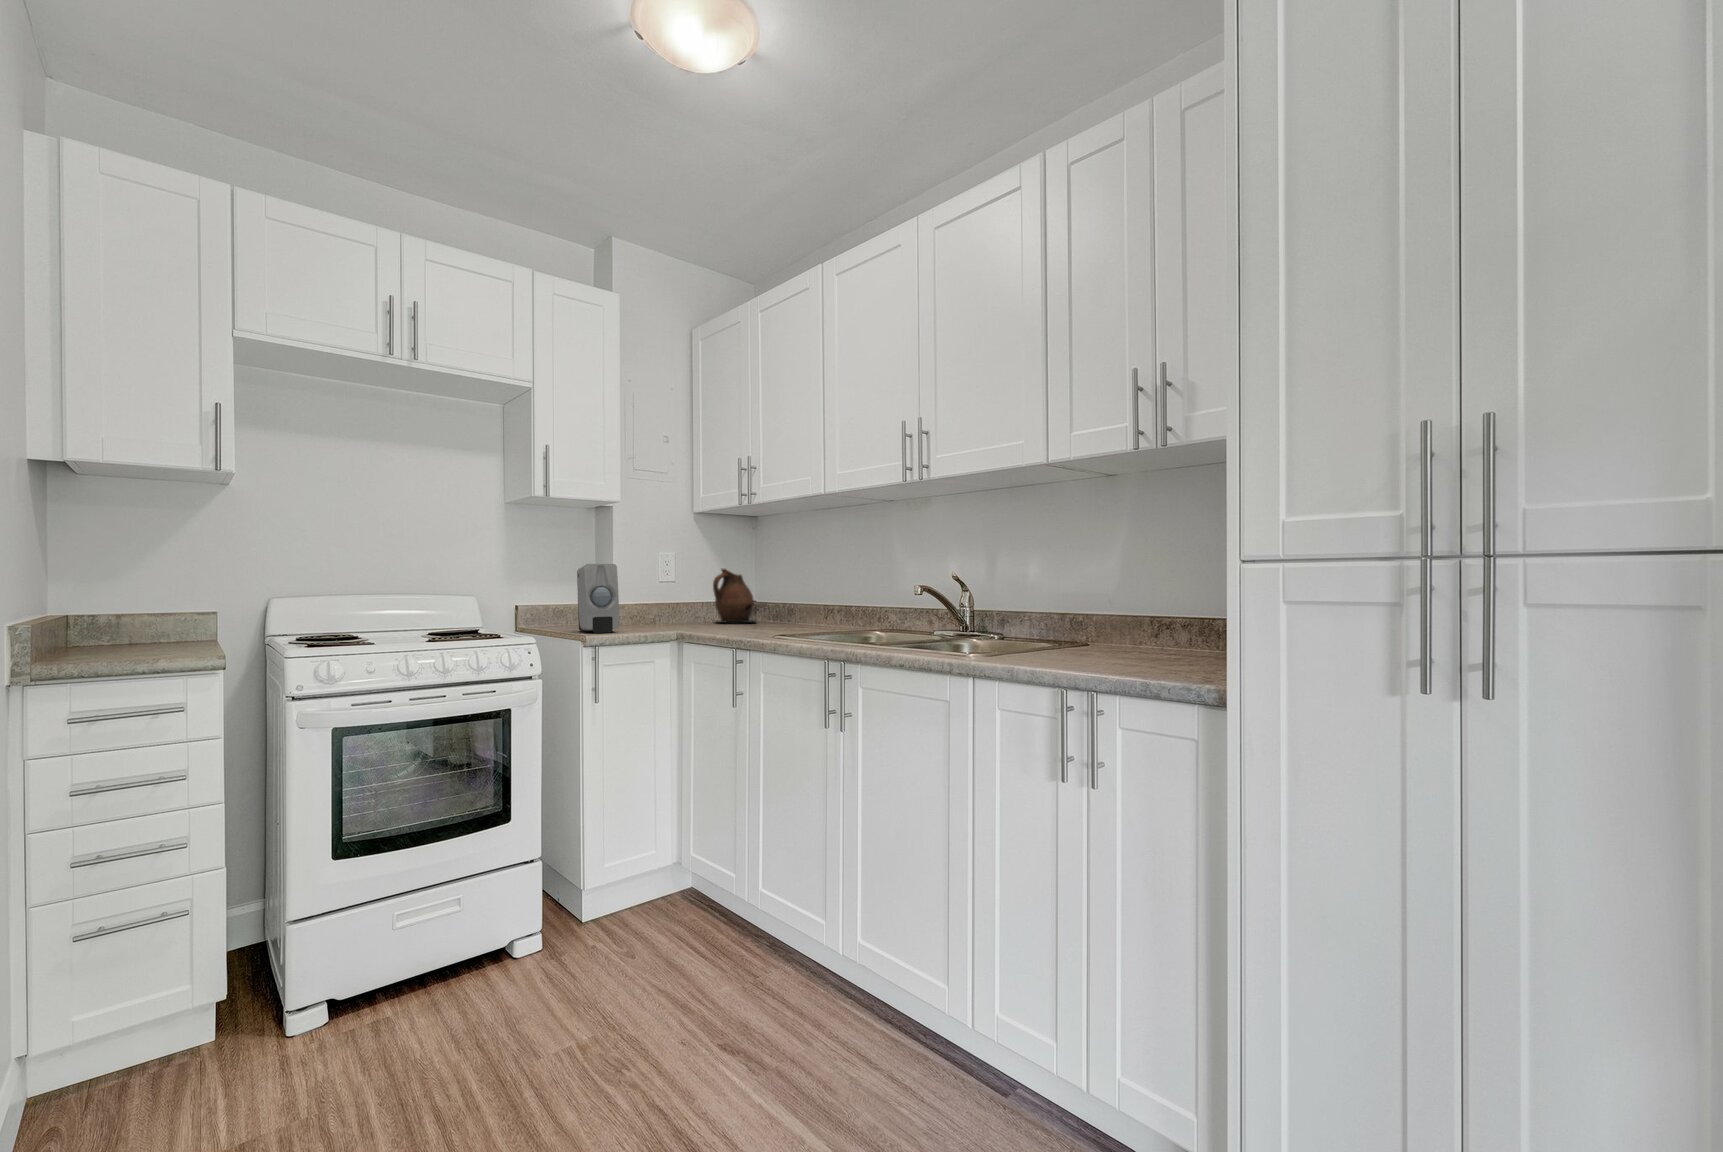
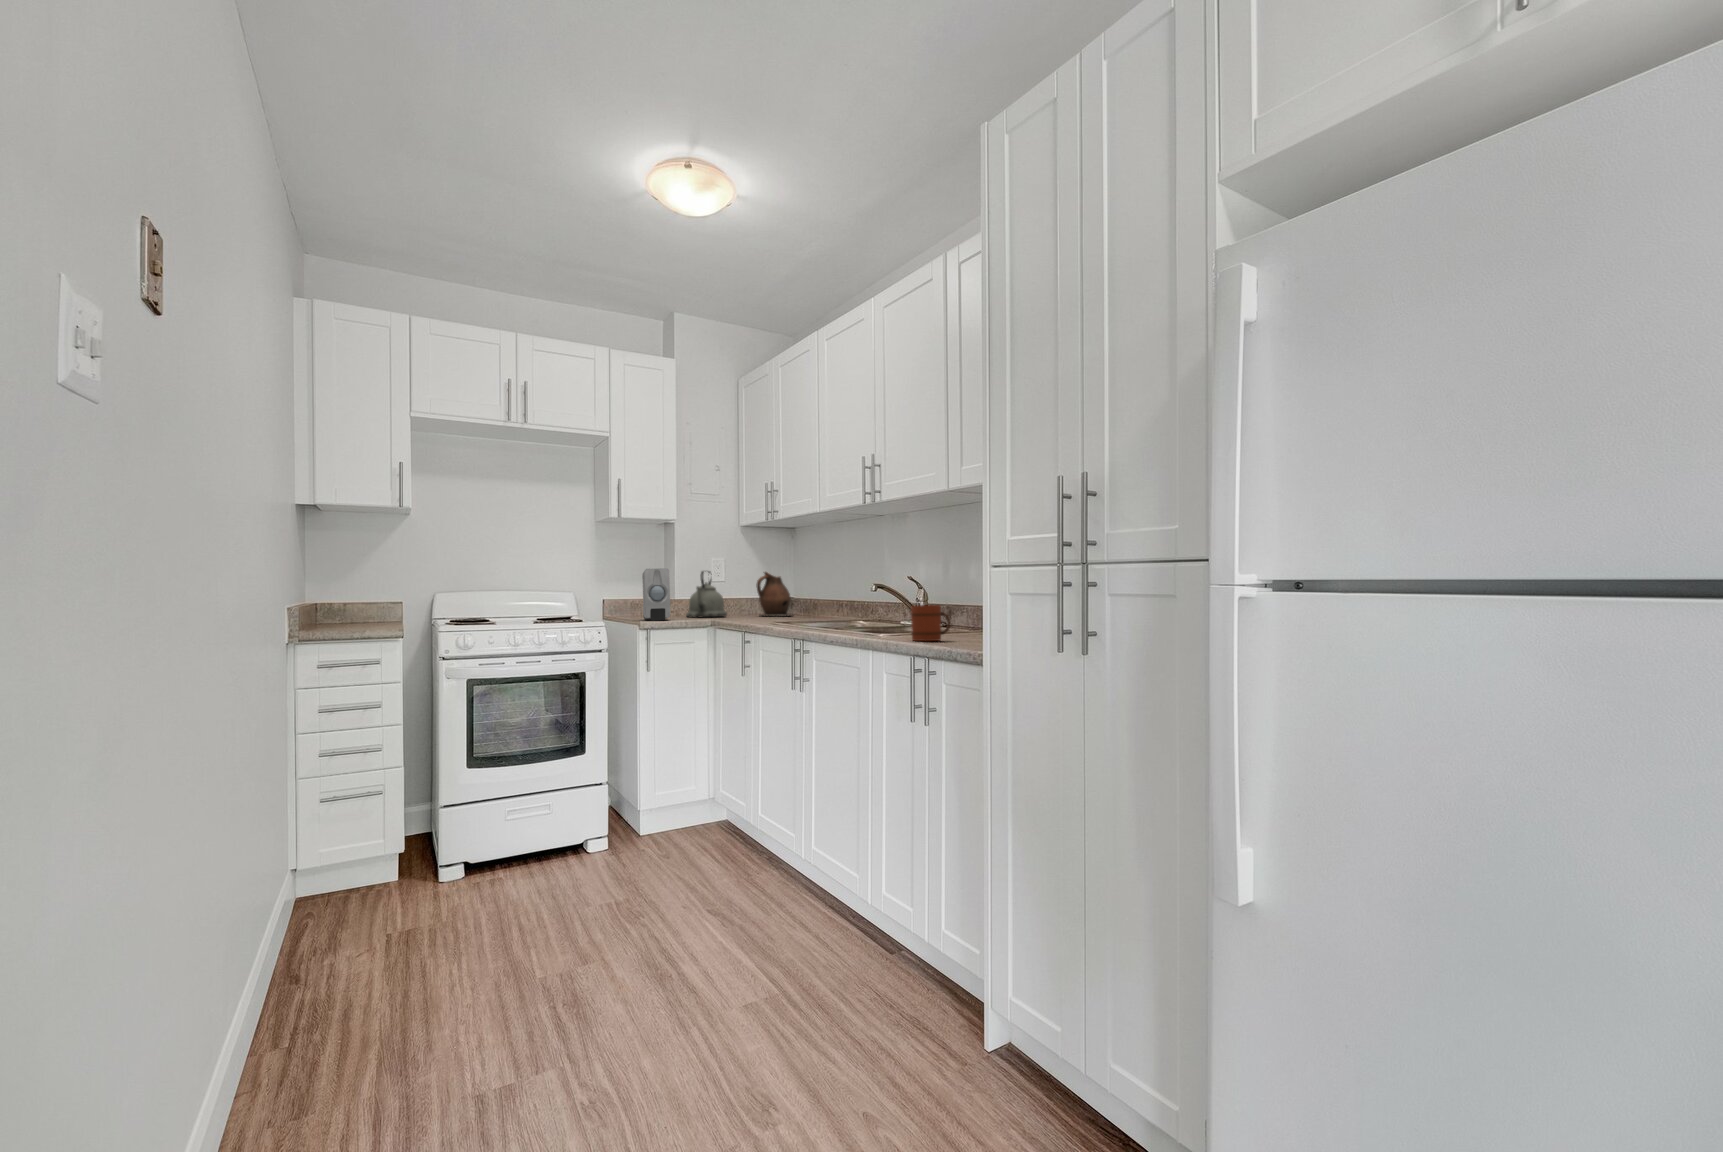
kettle: none [626,567,679,626] -> present [686,571,727,617]
mug: none [1057,618,1112,671] -> present [911,605,950,641]

